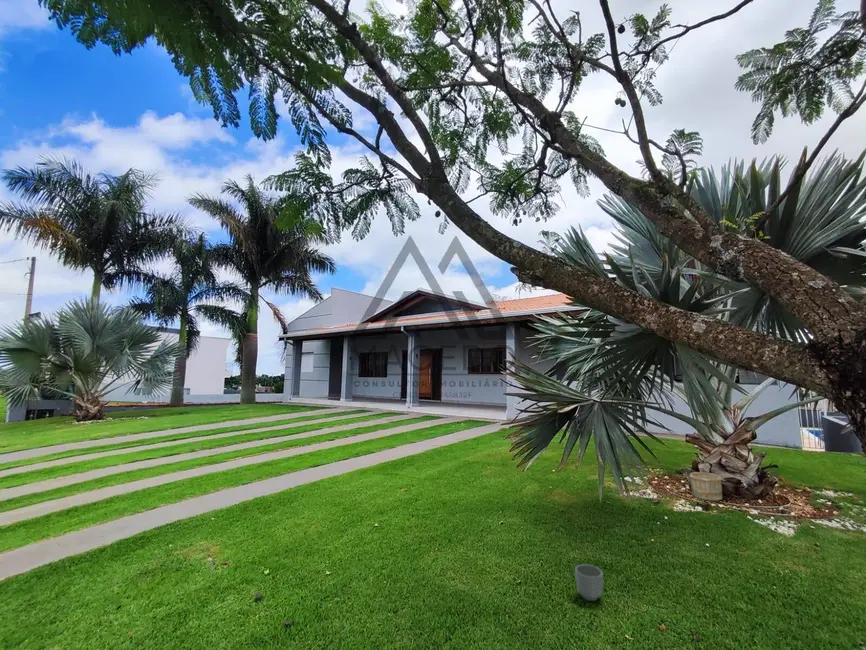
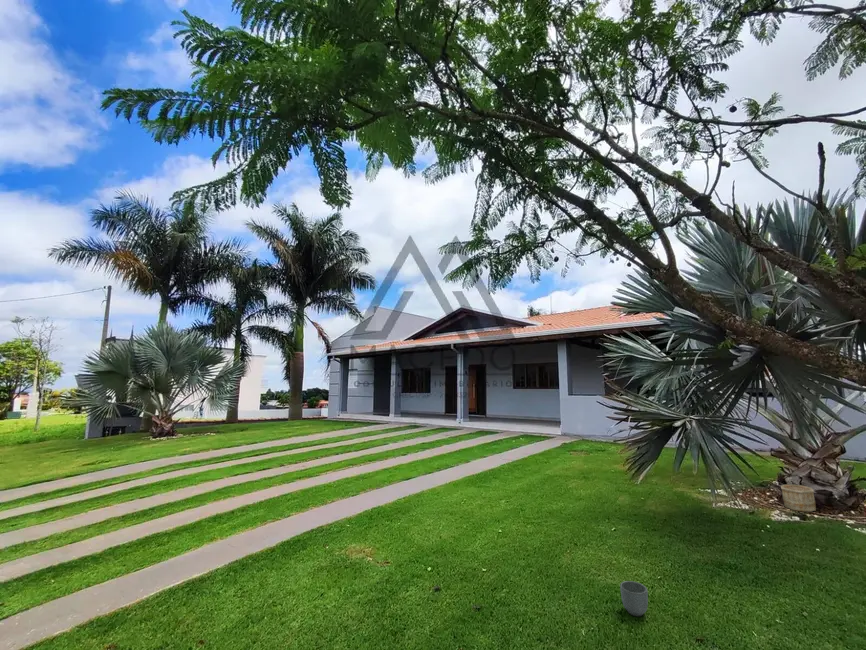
planter: present [575,564,603,601] -> present [620,581,648,616]

